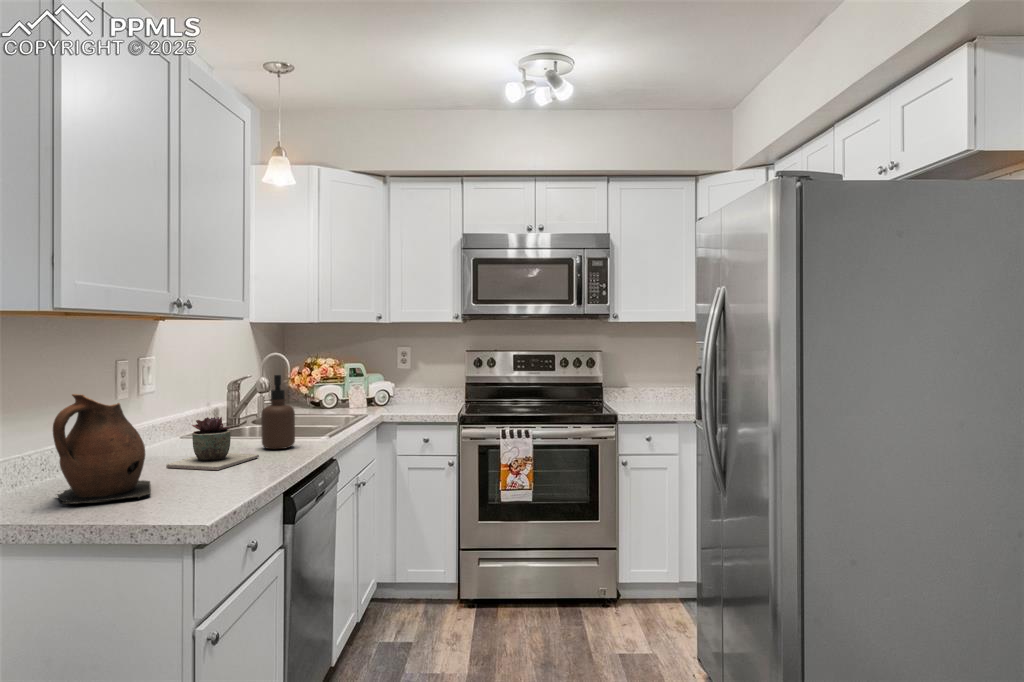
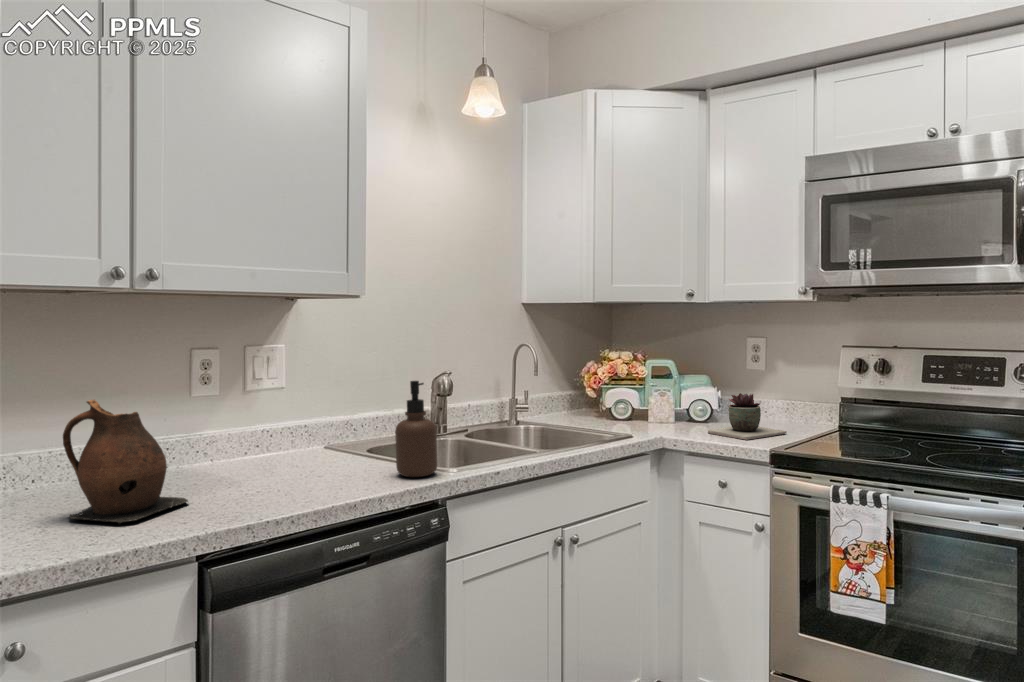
succulent plant: present [166,417,259,470] -> present [708,393,787,440]

